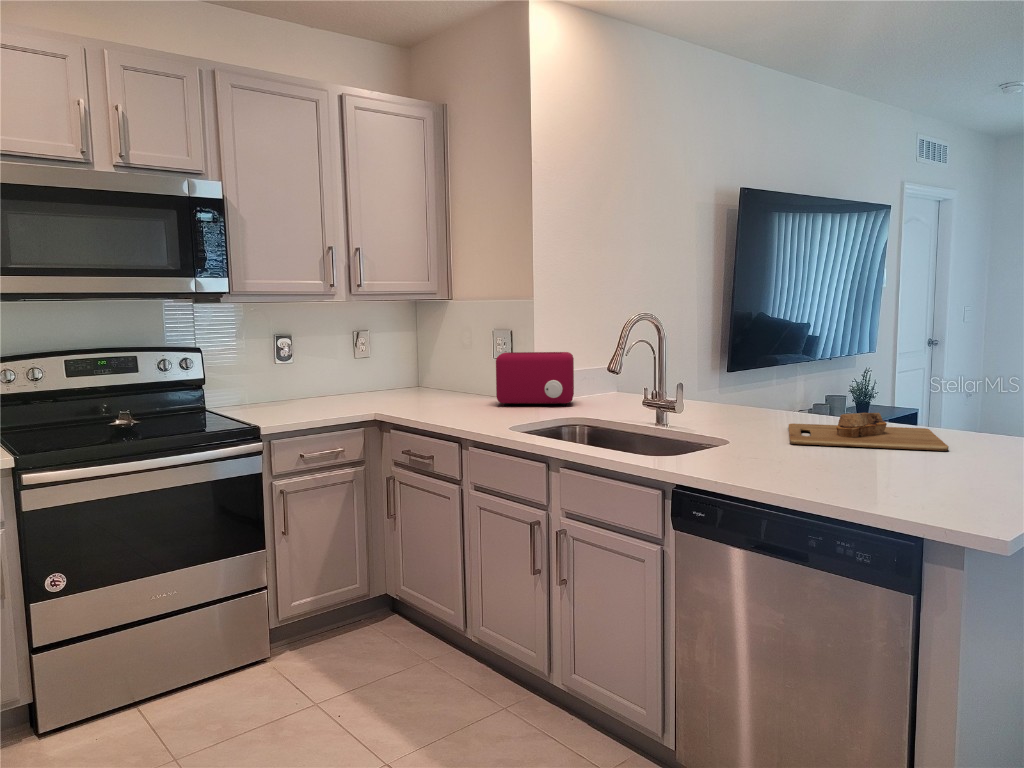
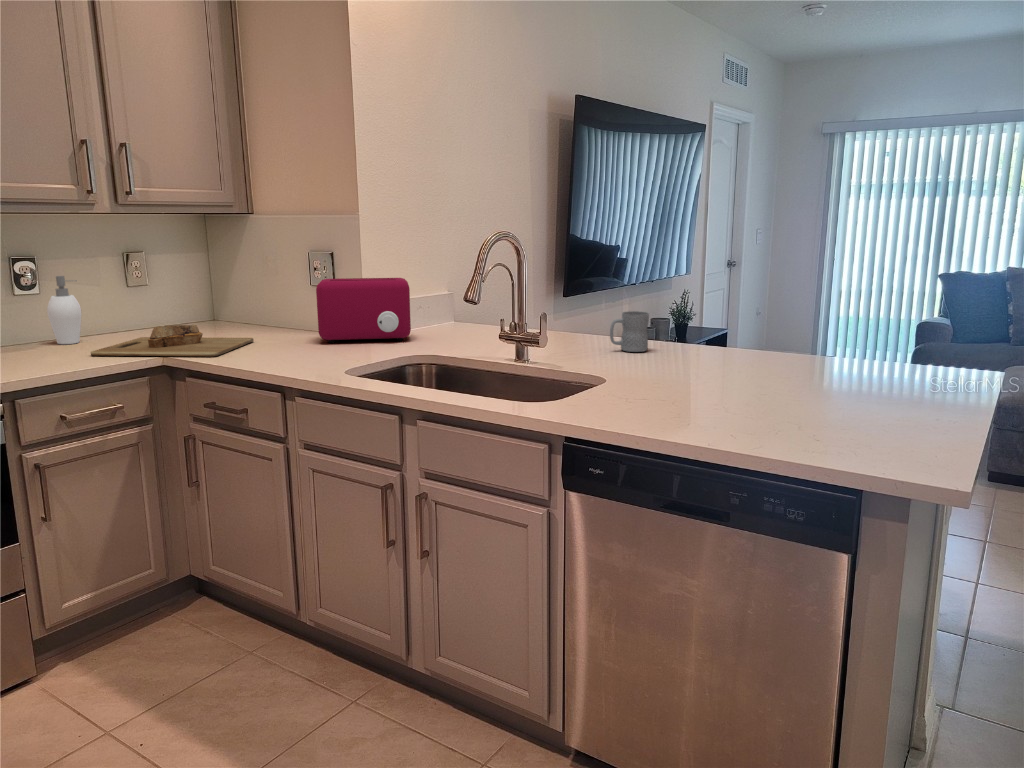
soap dispenser: none [297,349,324,402] -> present [47,276,81,344]
mug: none [747,383,784,420] -> present [610,311,649,352]
cutting board: present [789,413,948,451] -> present [91,325,254,357]

